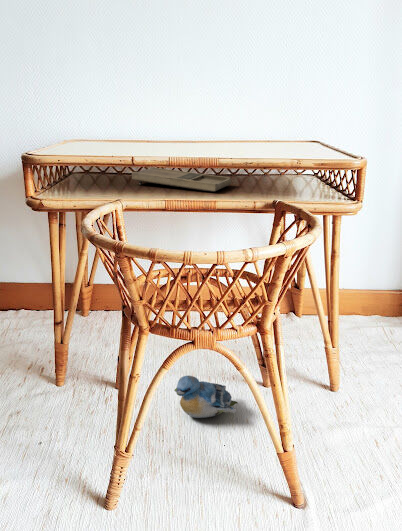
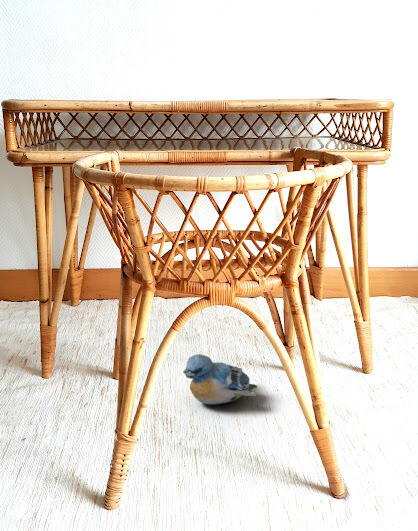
tray: present [132,167,231,191] -> none [127,126,240,144]

